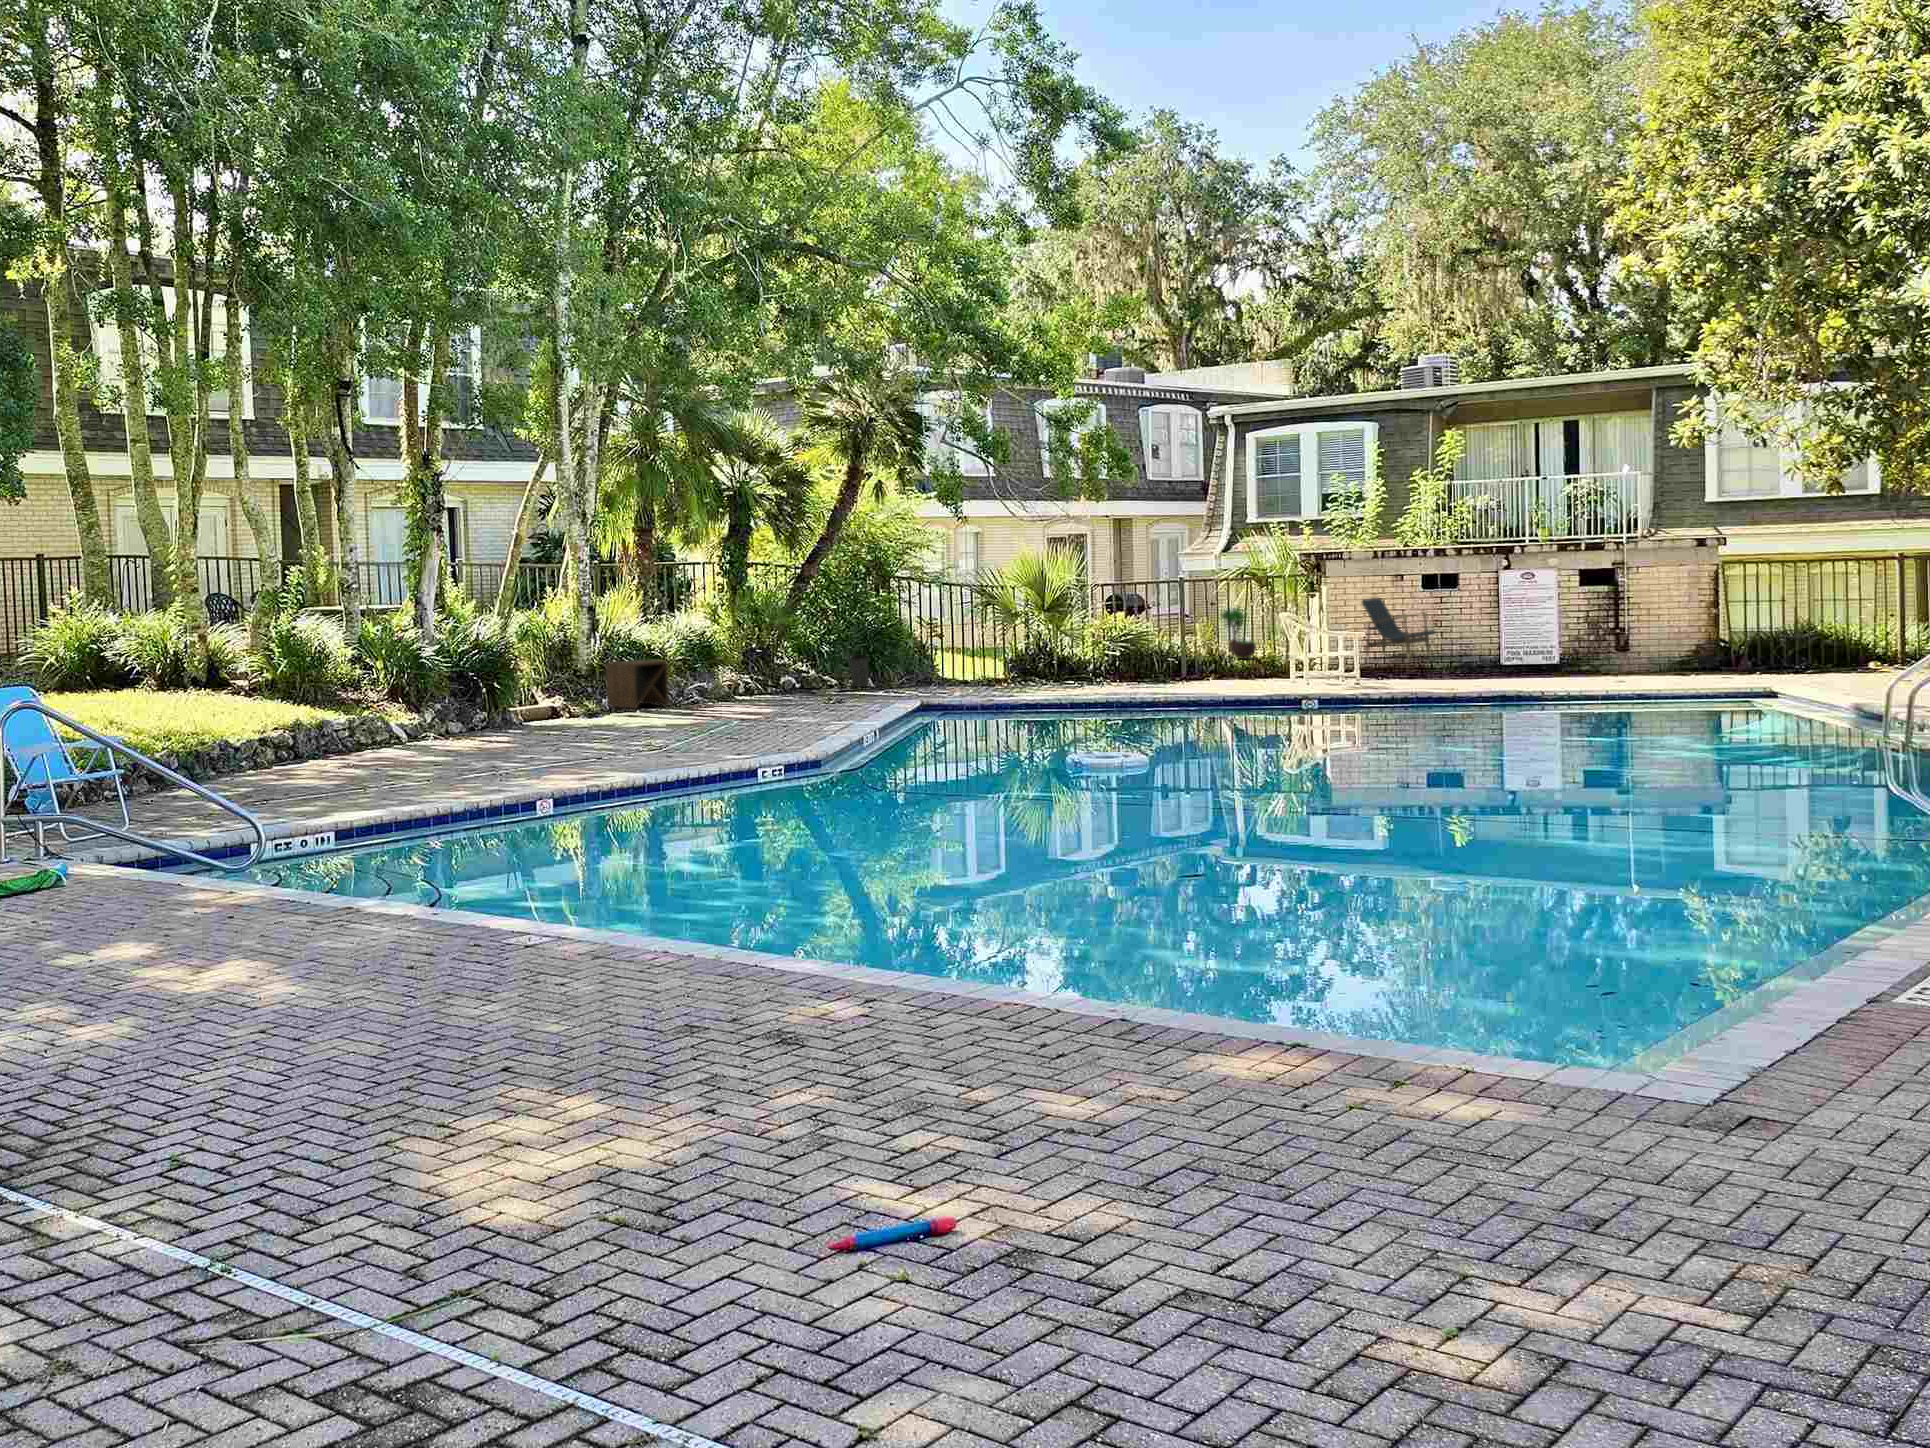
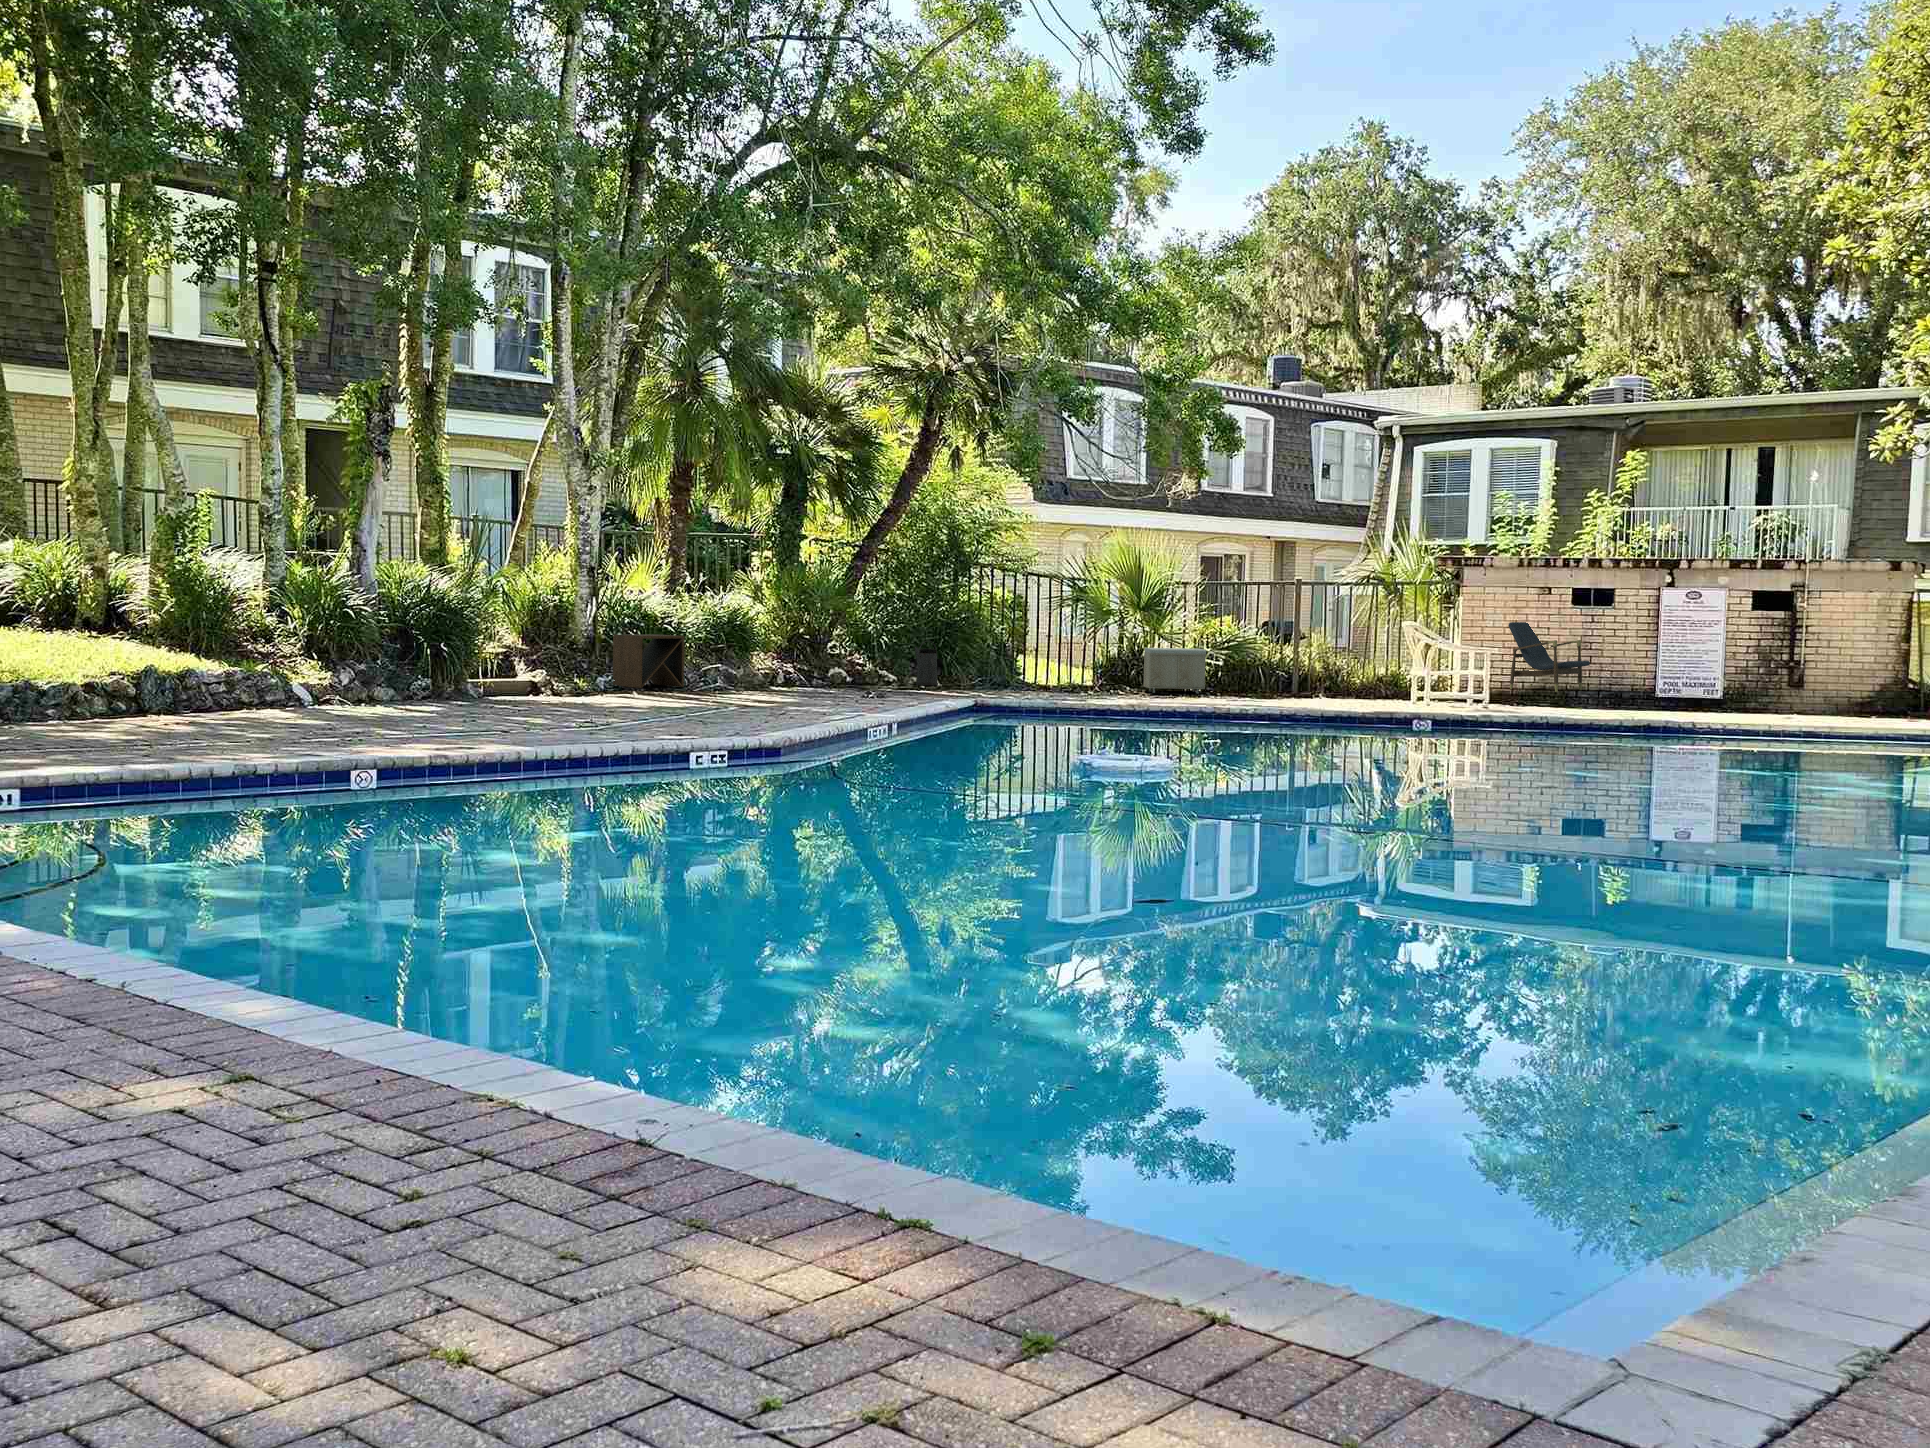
potted tree: present [1219,608,1256,659] -> none [1348,618,1389,683]
storage bench: none [1043,639,1100,681] -> present [1143,648,1206,693]

